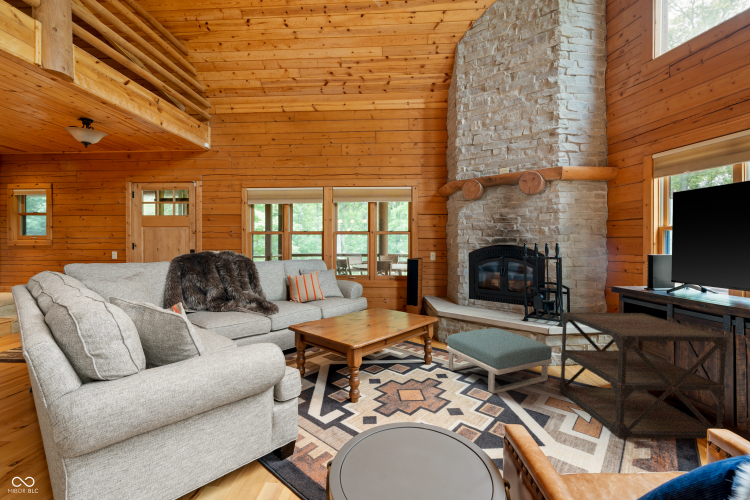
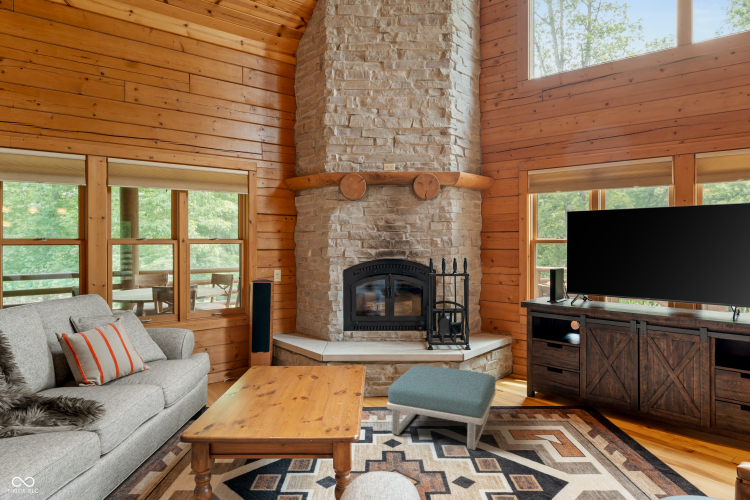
side table: present [560,312,727,439] -> none [515,326,646,457]

